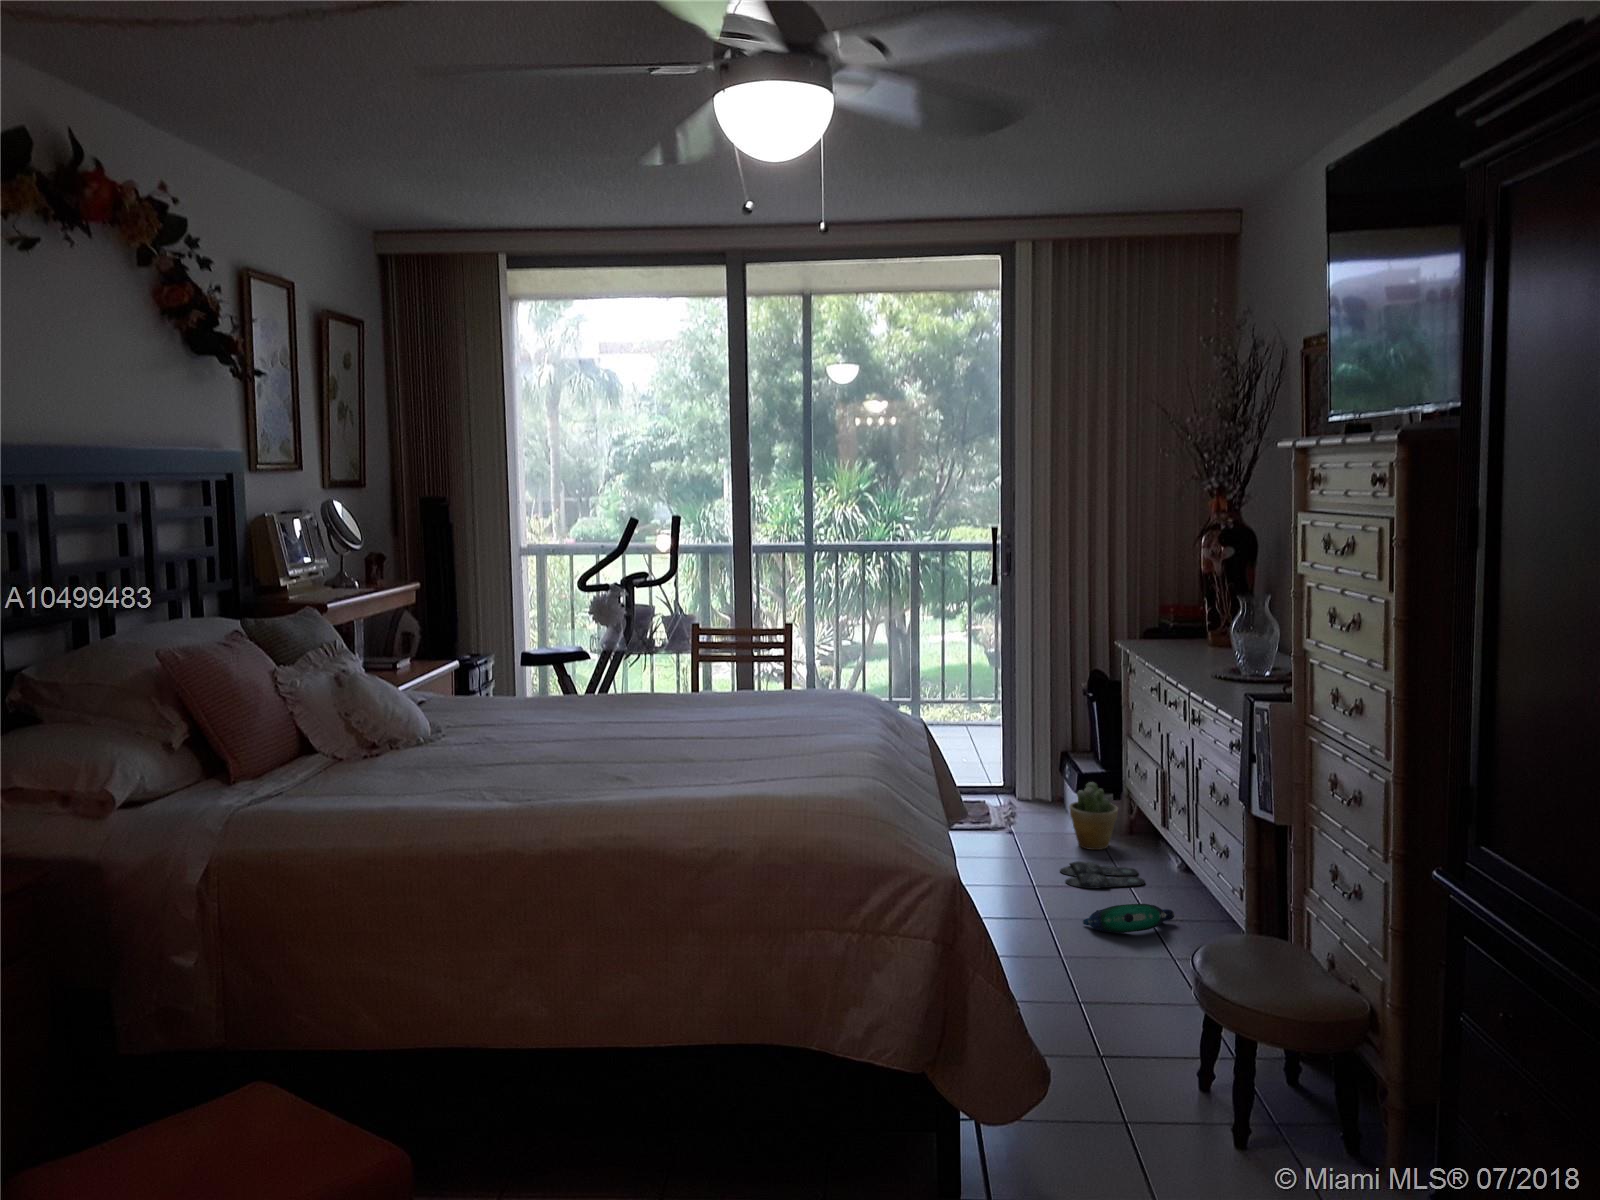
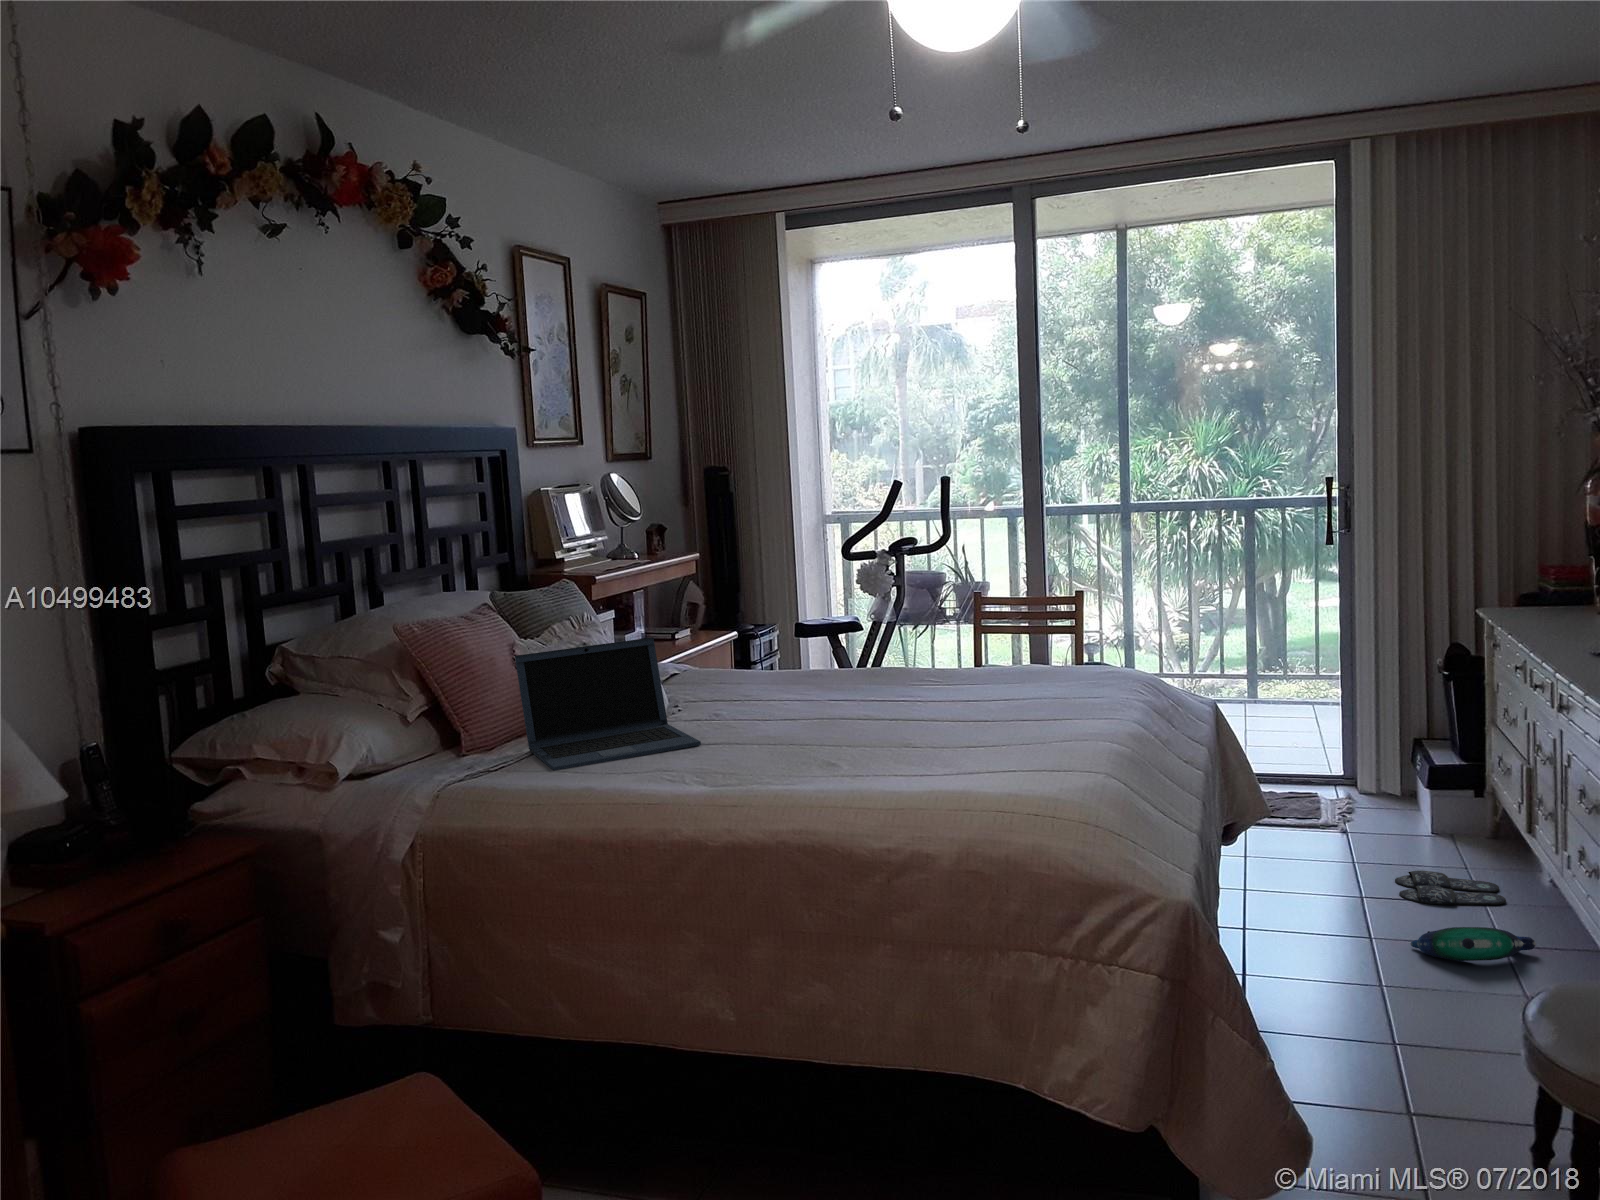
laptop: none [285,667,487,803] -> present [515,637,701,770]
potted plant: present [1069,782,1118,850] -> none [1414,776,1479,858]

